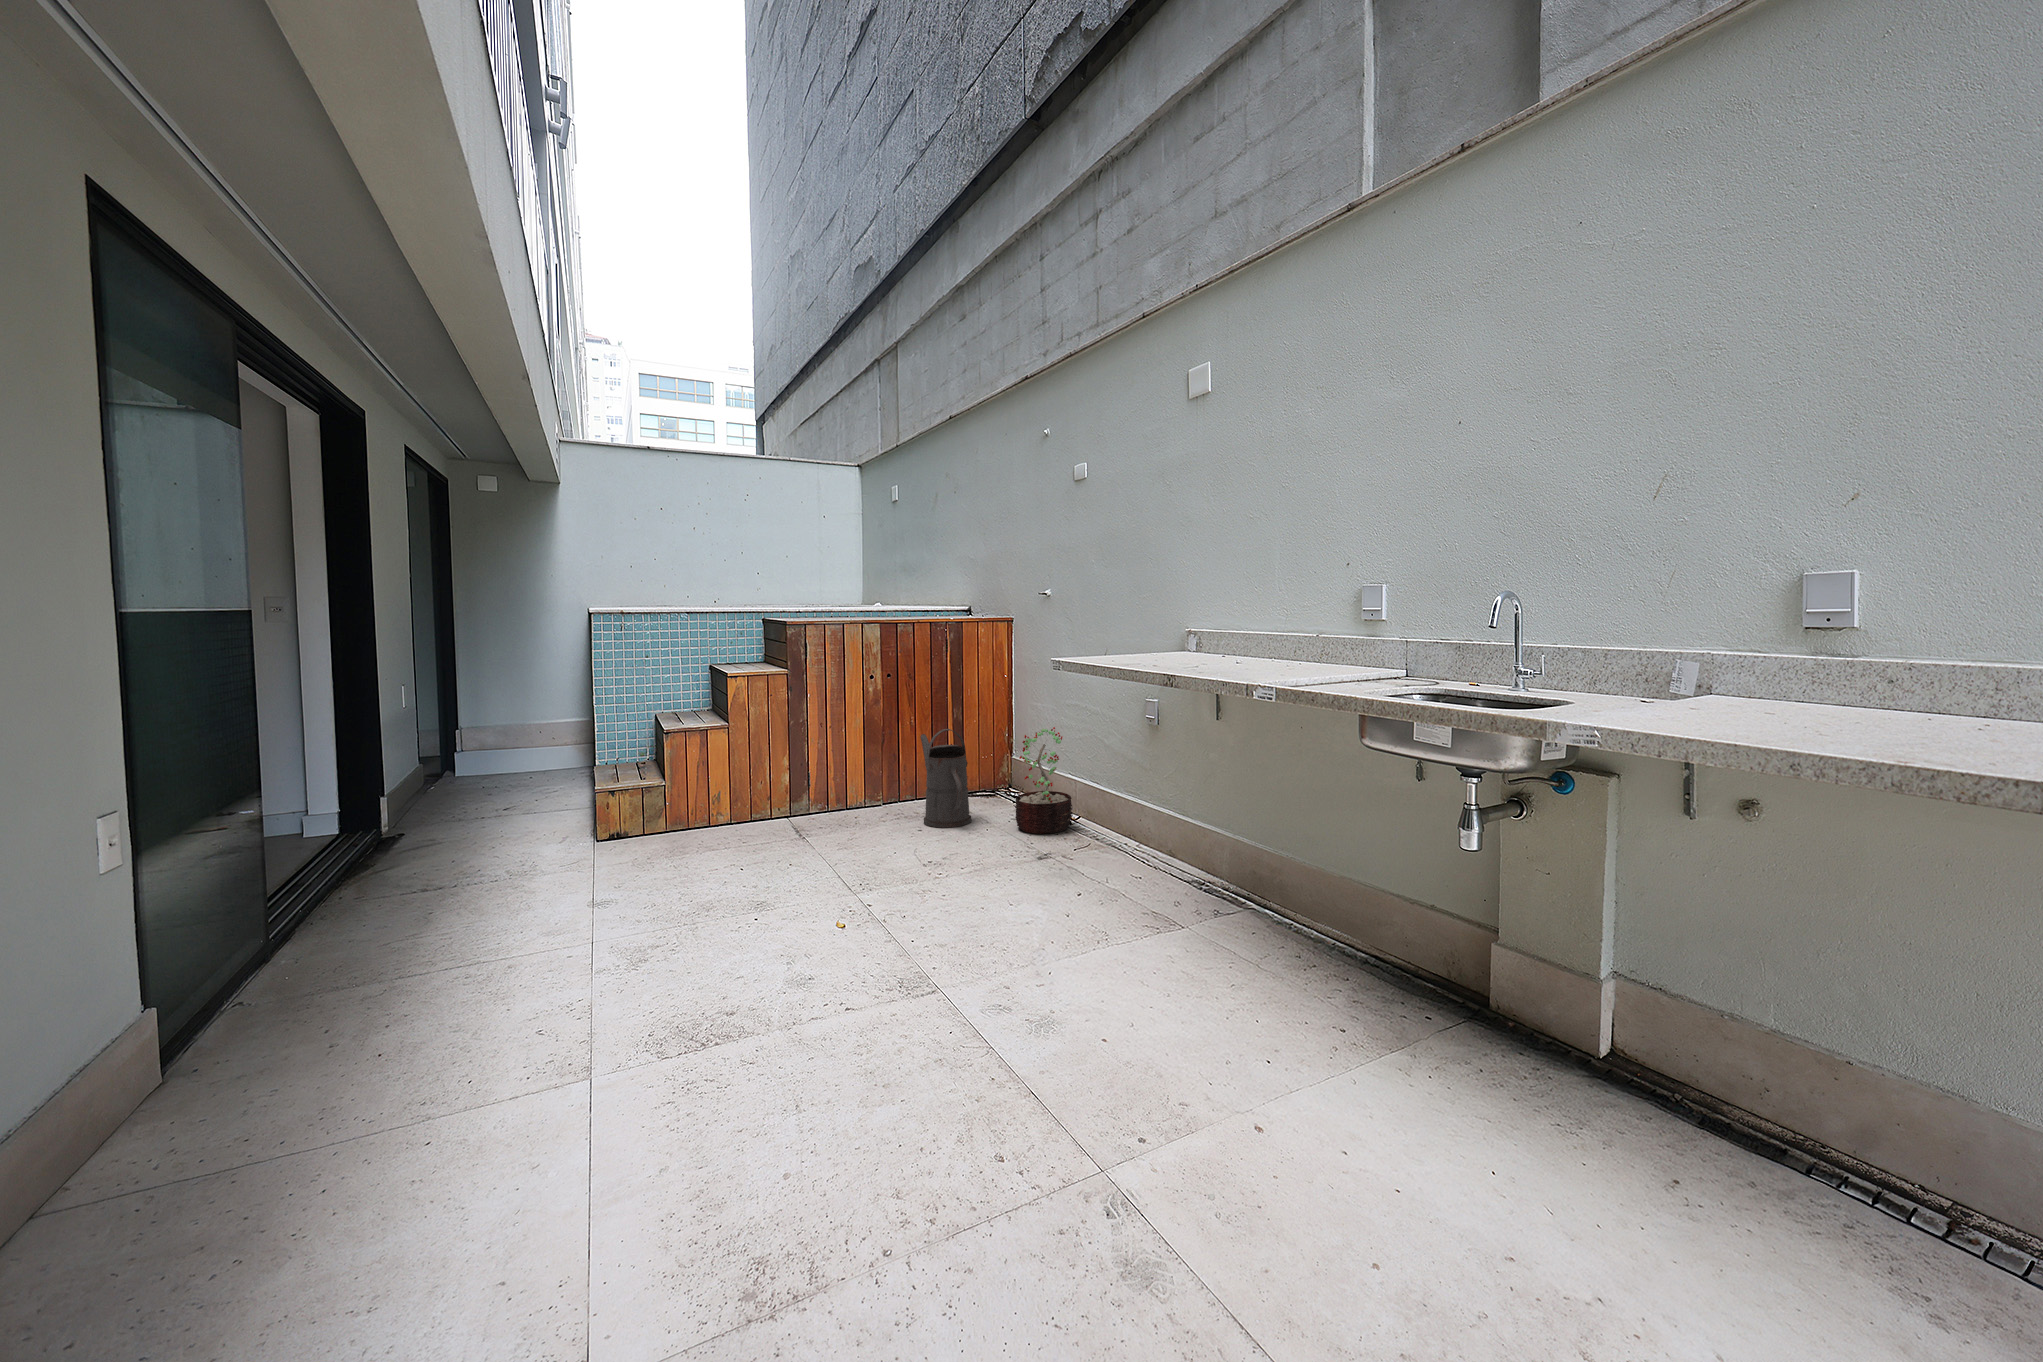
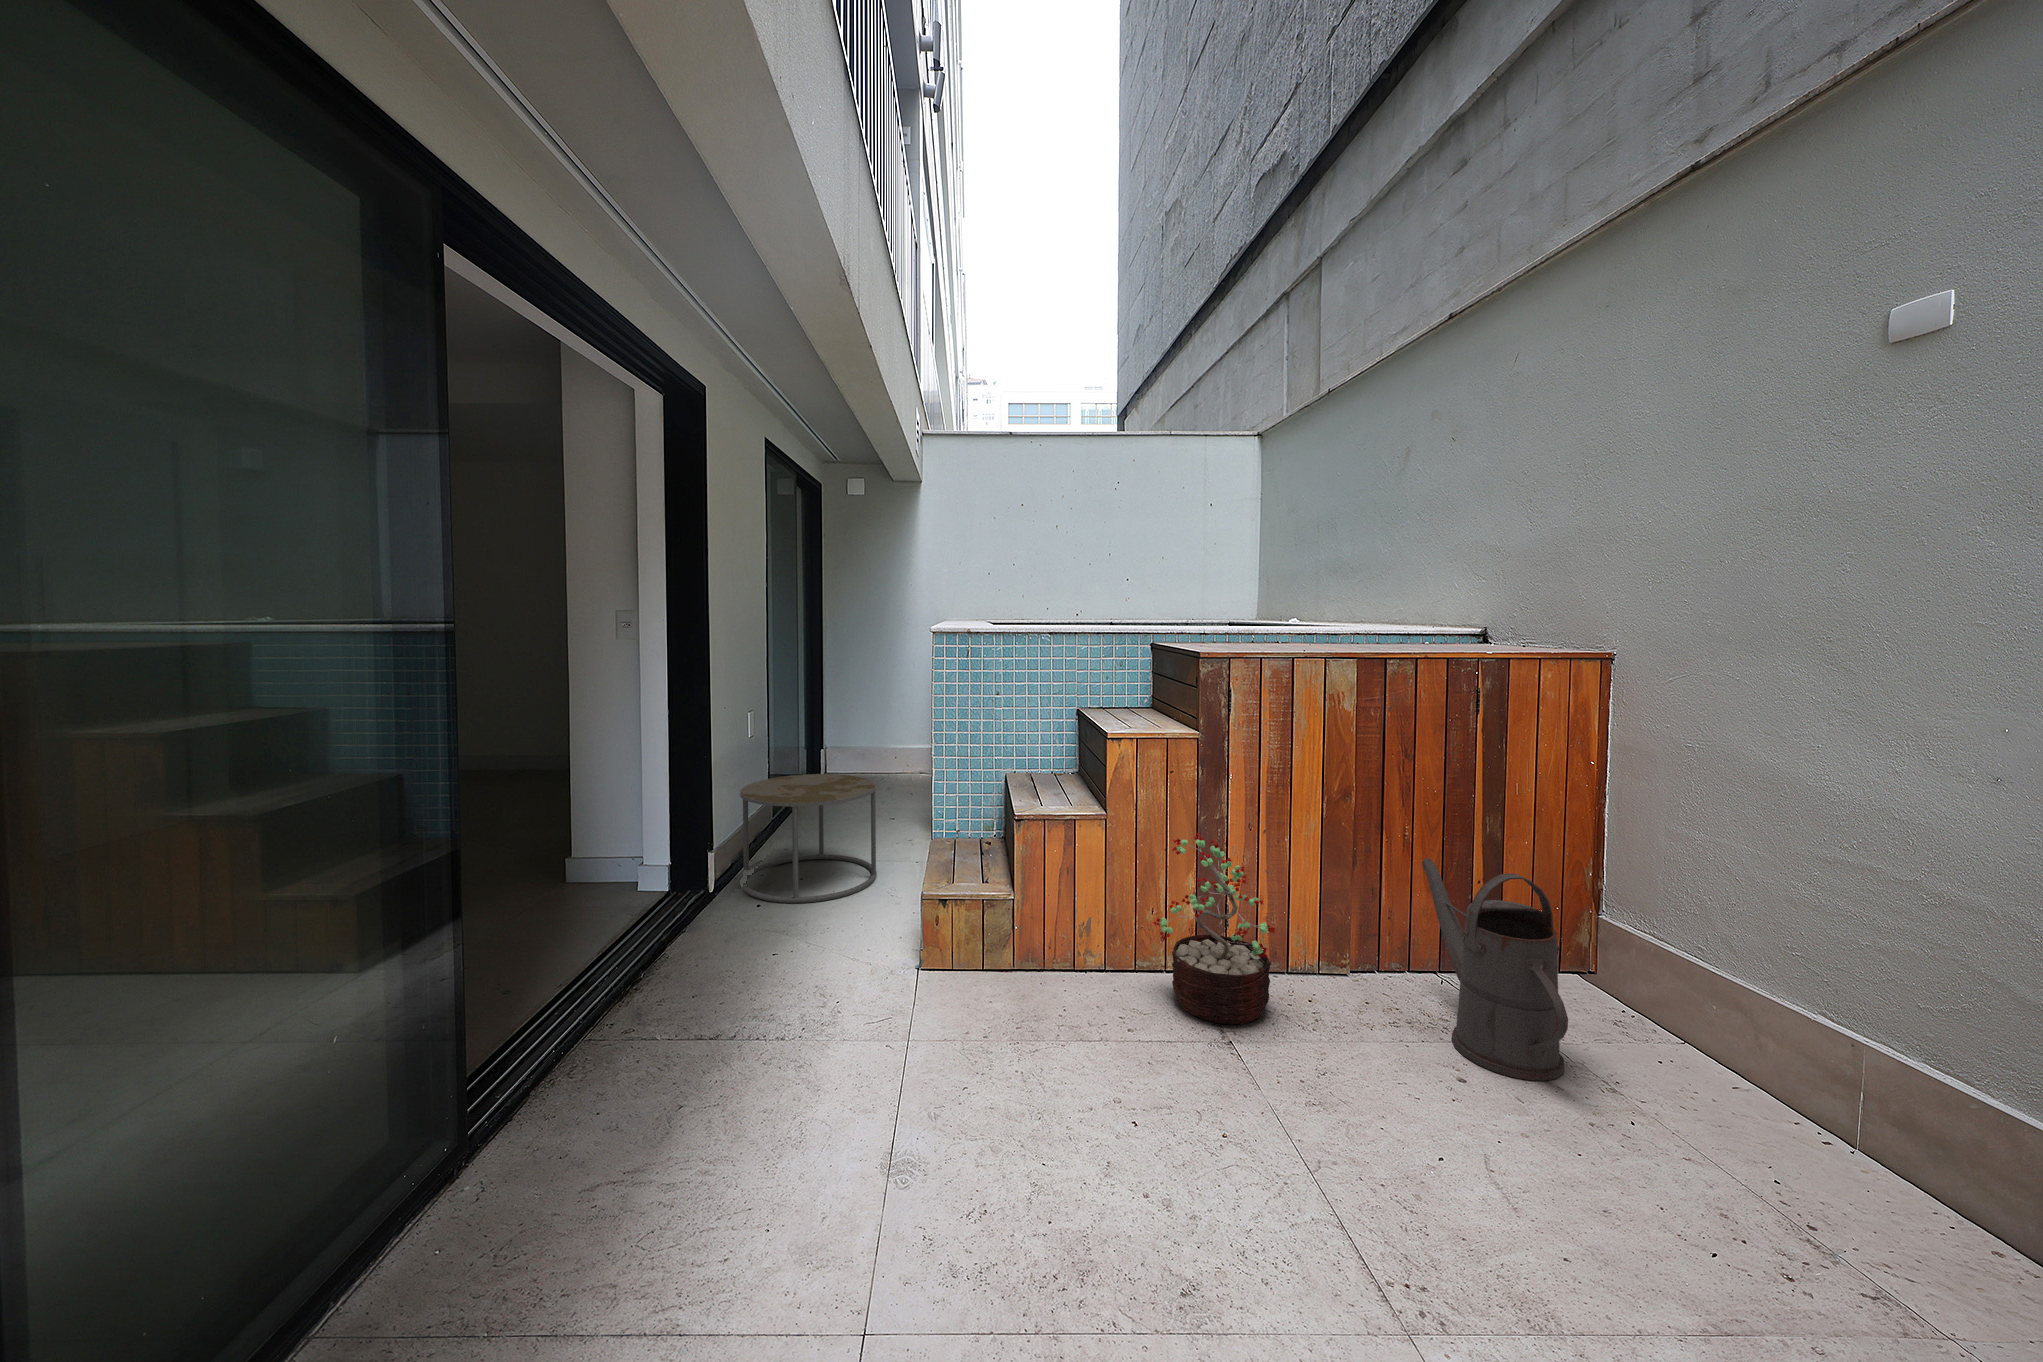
decorative plant: present [1015,727,1073,834] -> present [1153,833,1275,1025]
side table: none [403,733,543,833] -> present [740,774,877,903]

